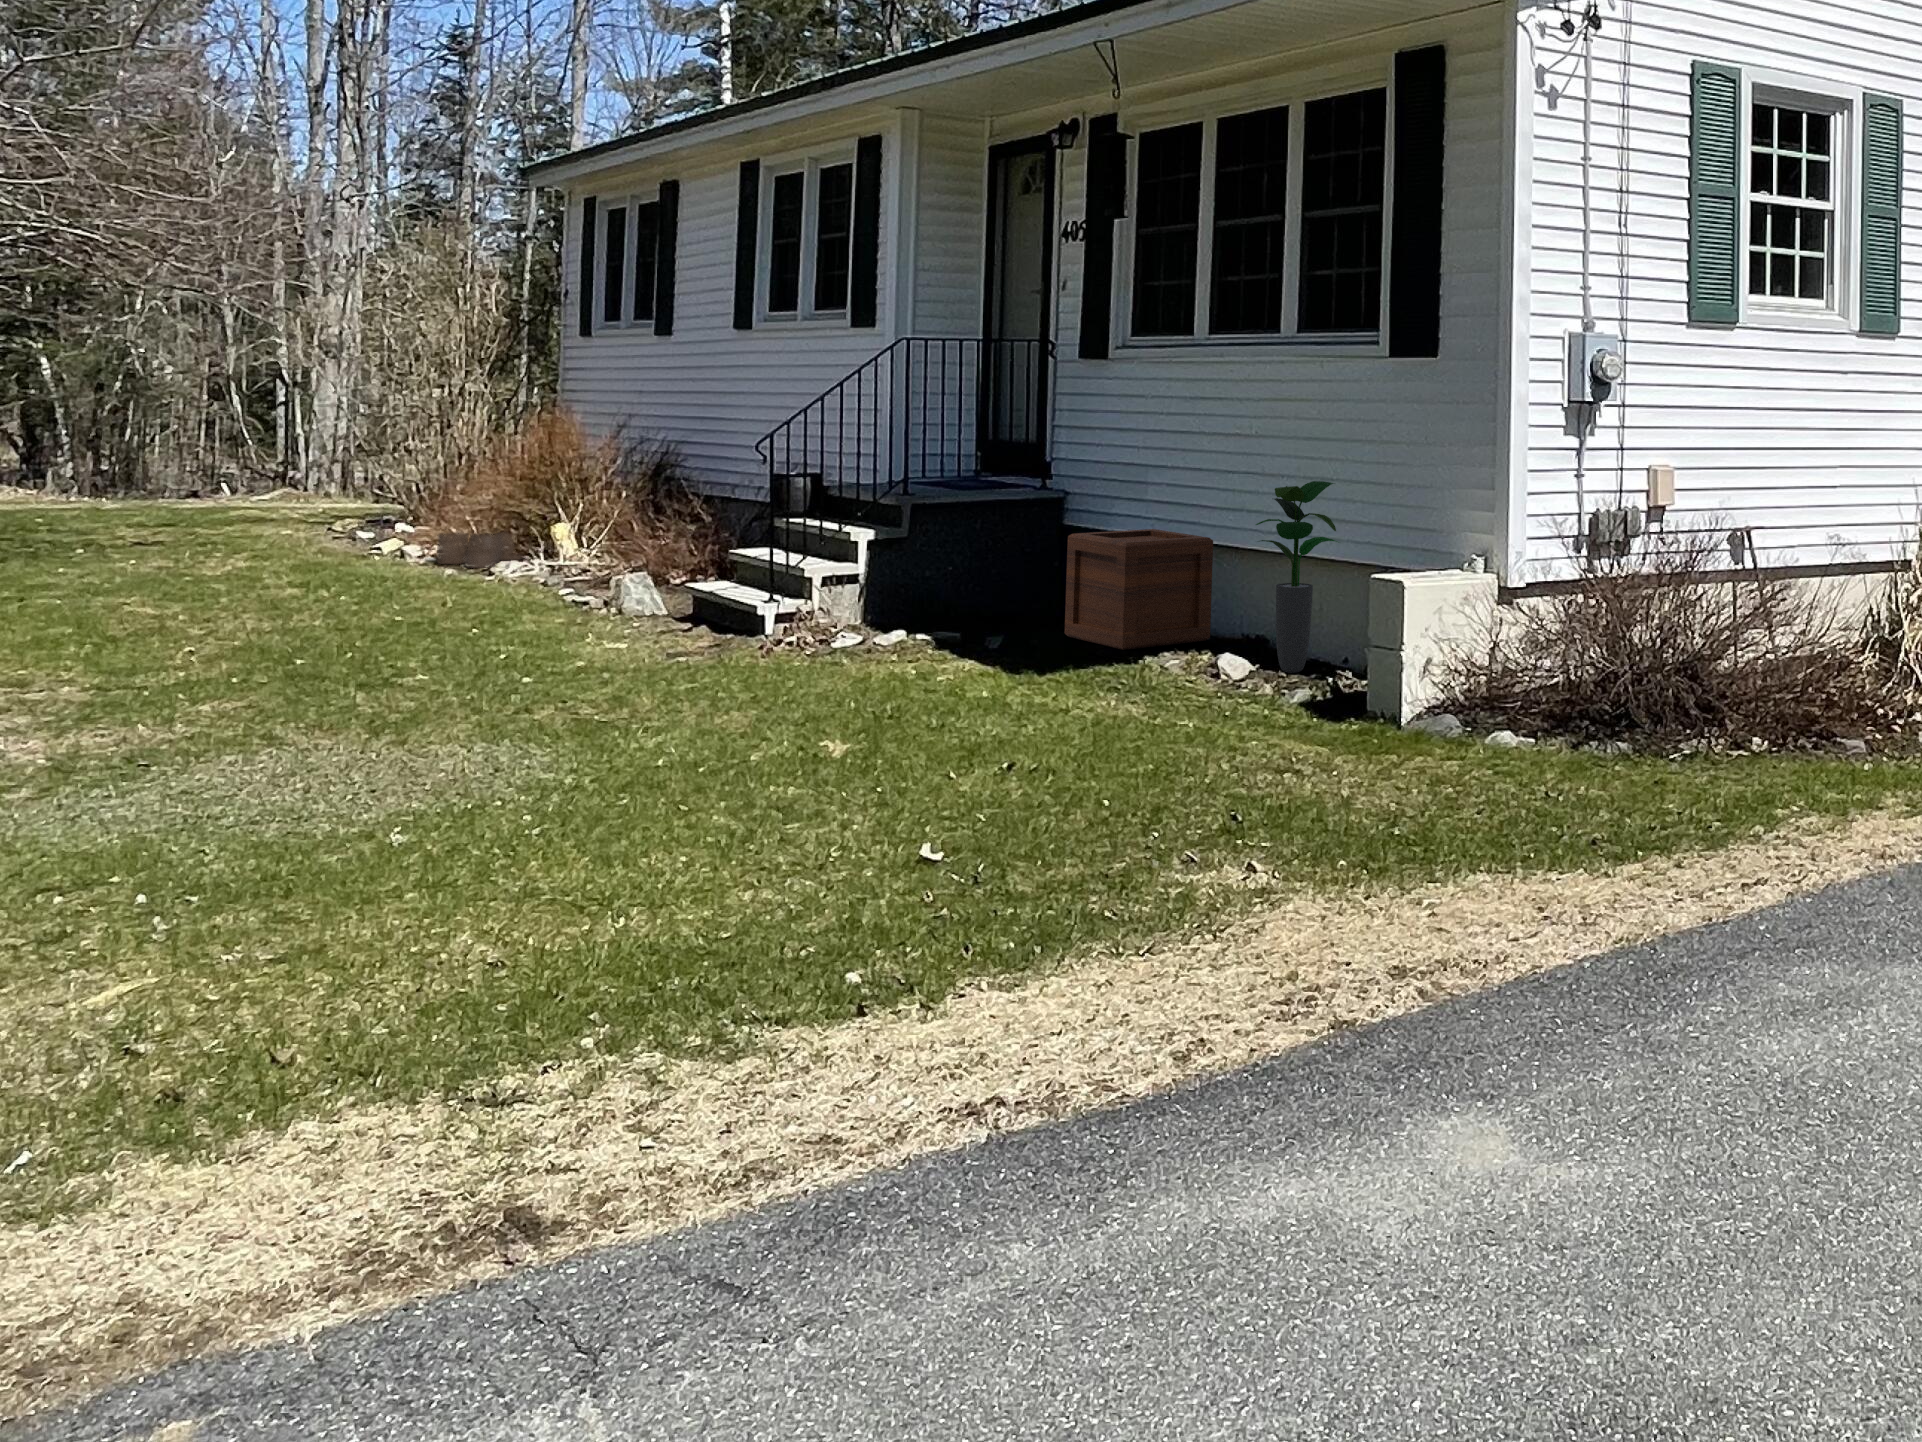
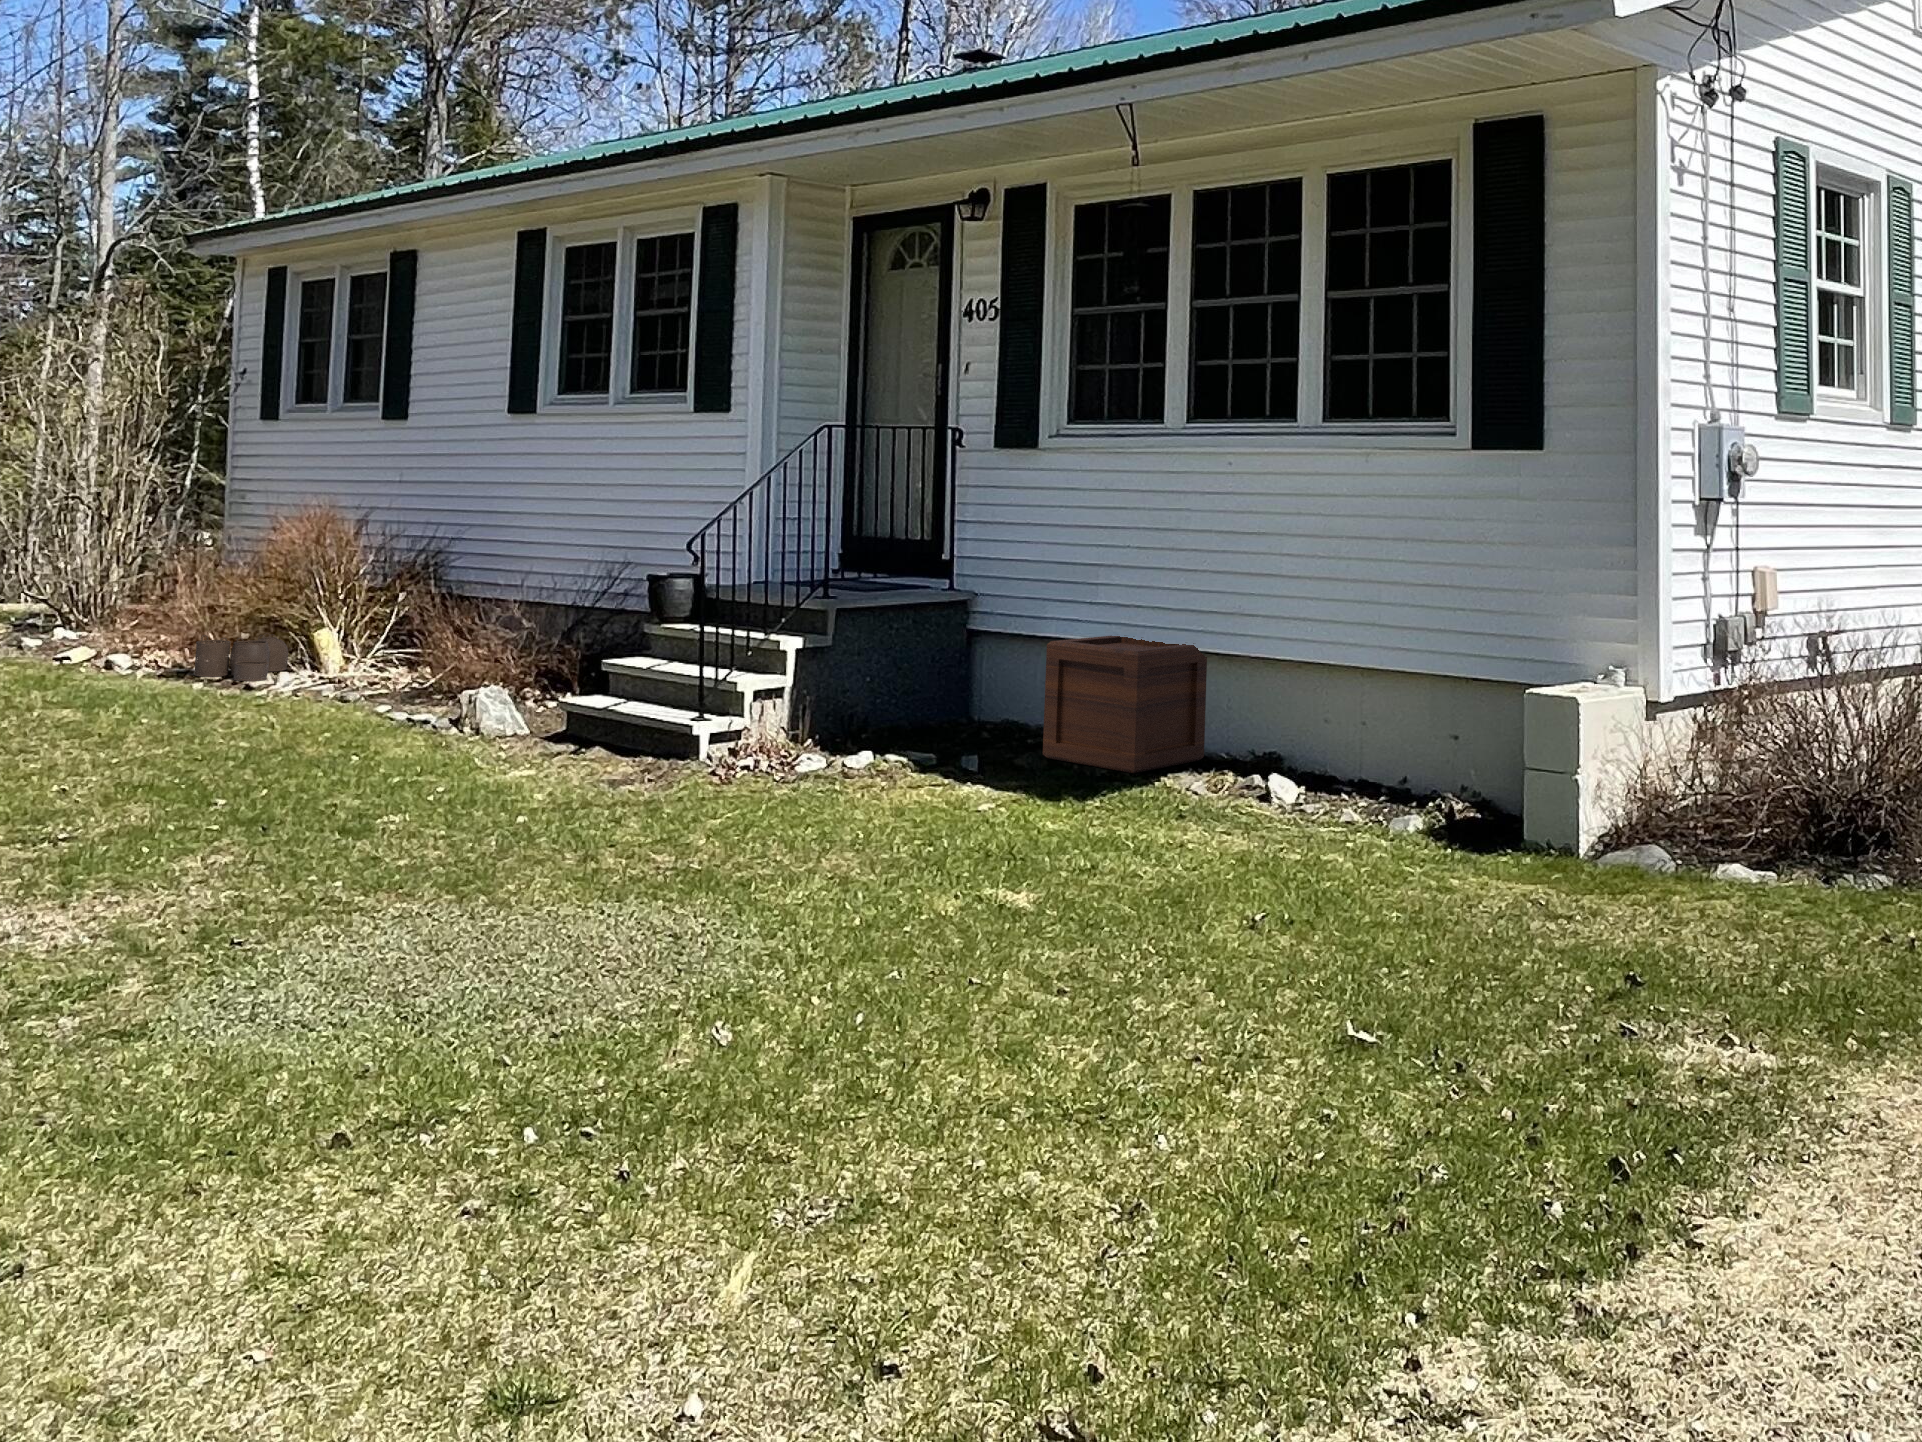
potted plant: present [1256,481,1337,673] -> none [1315,582,1414,799]

